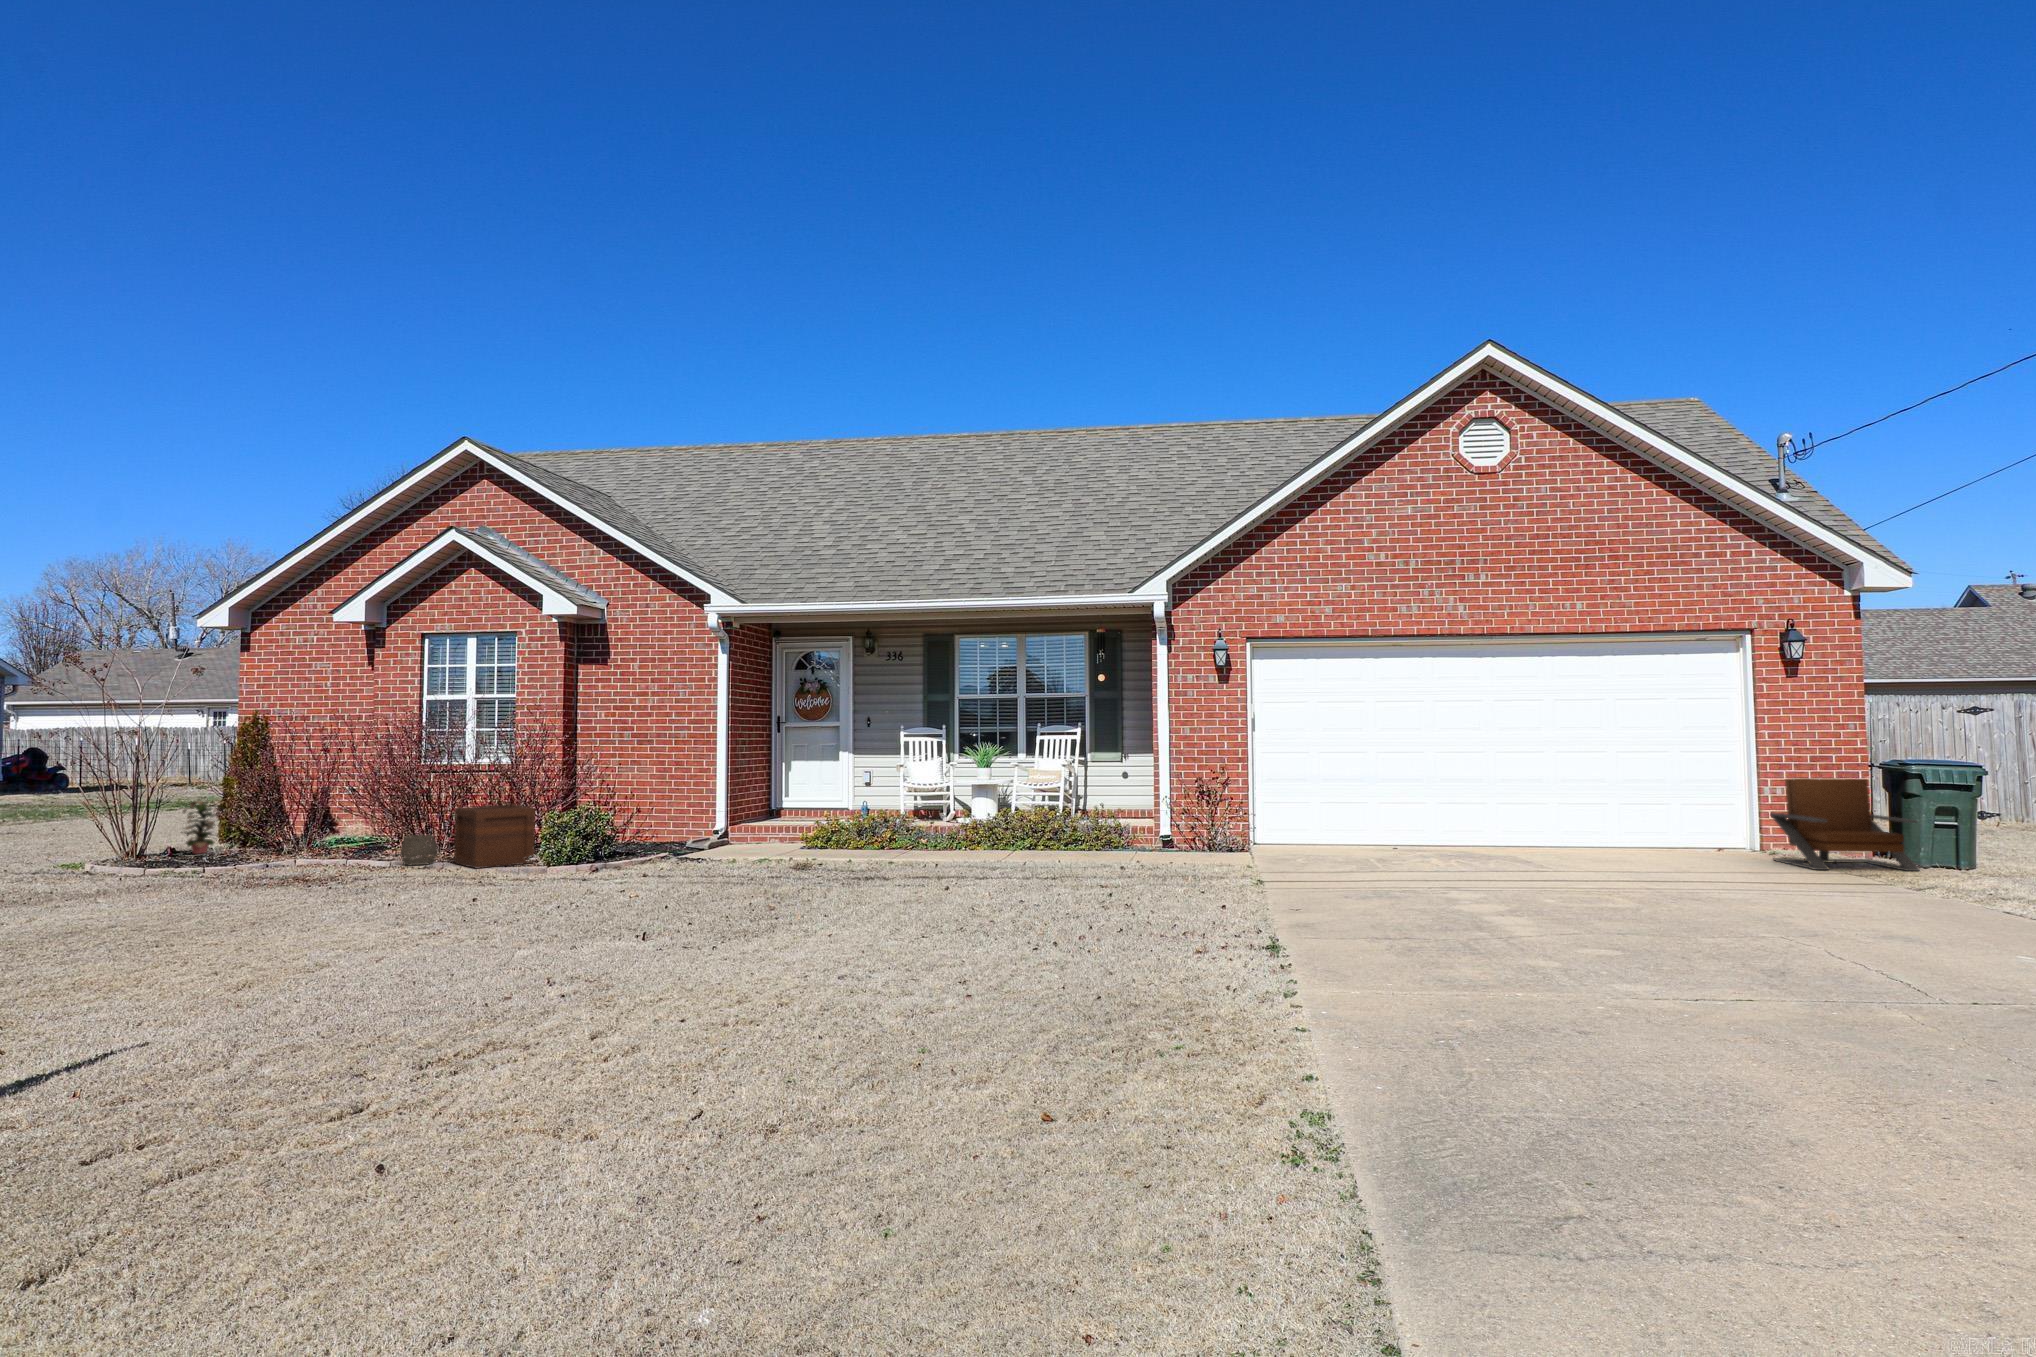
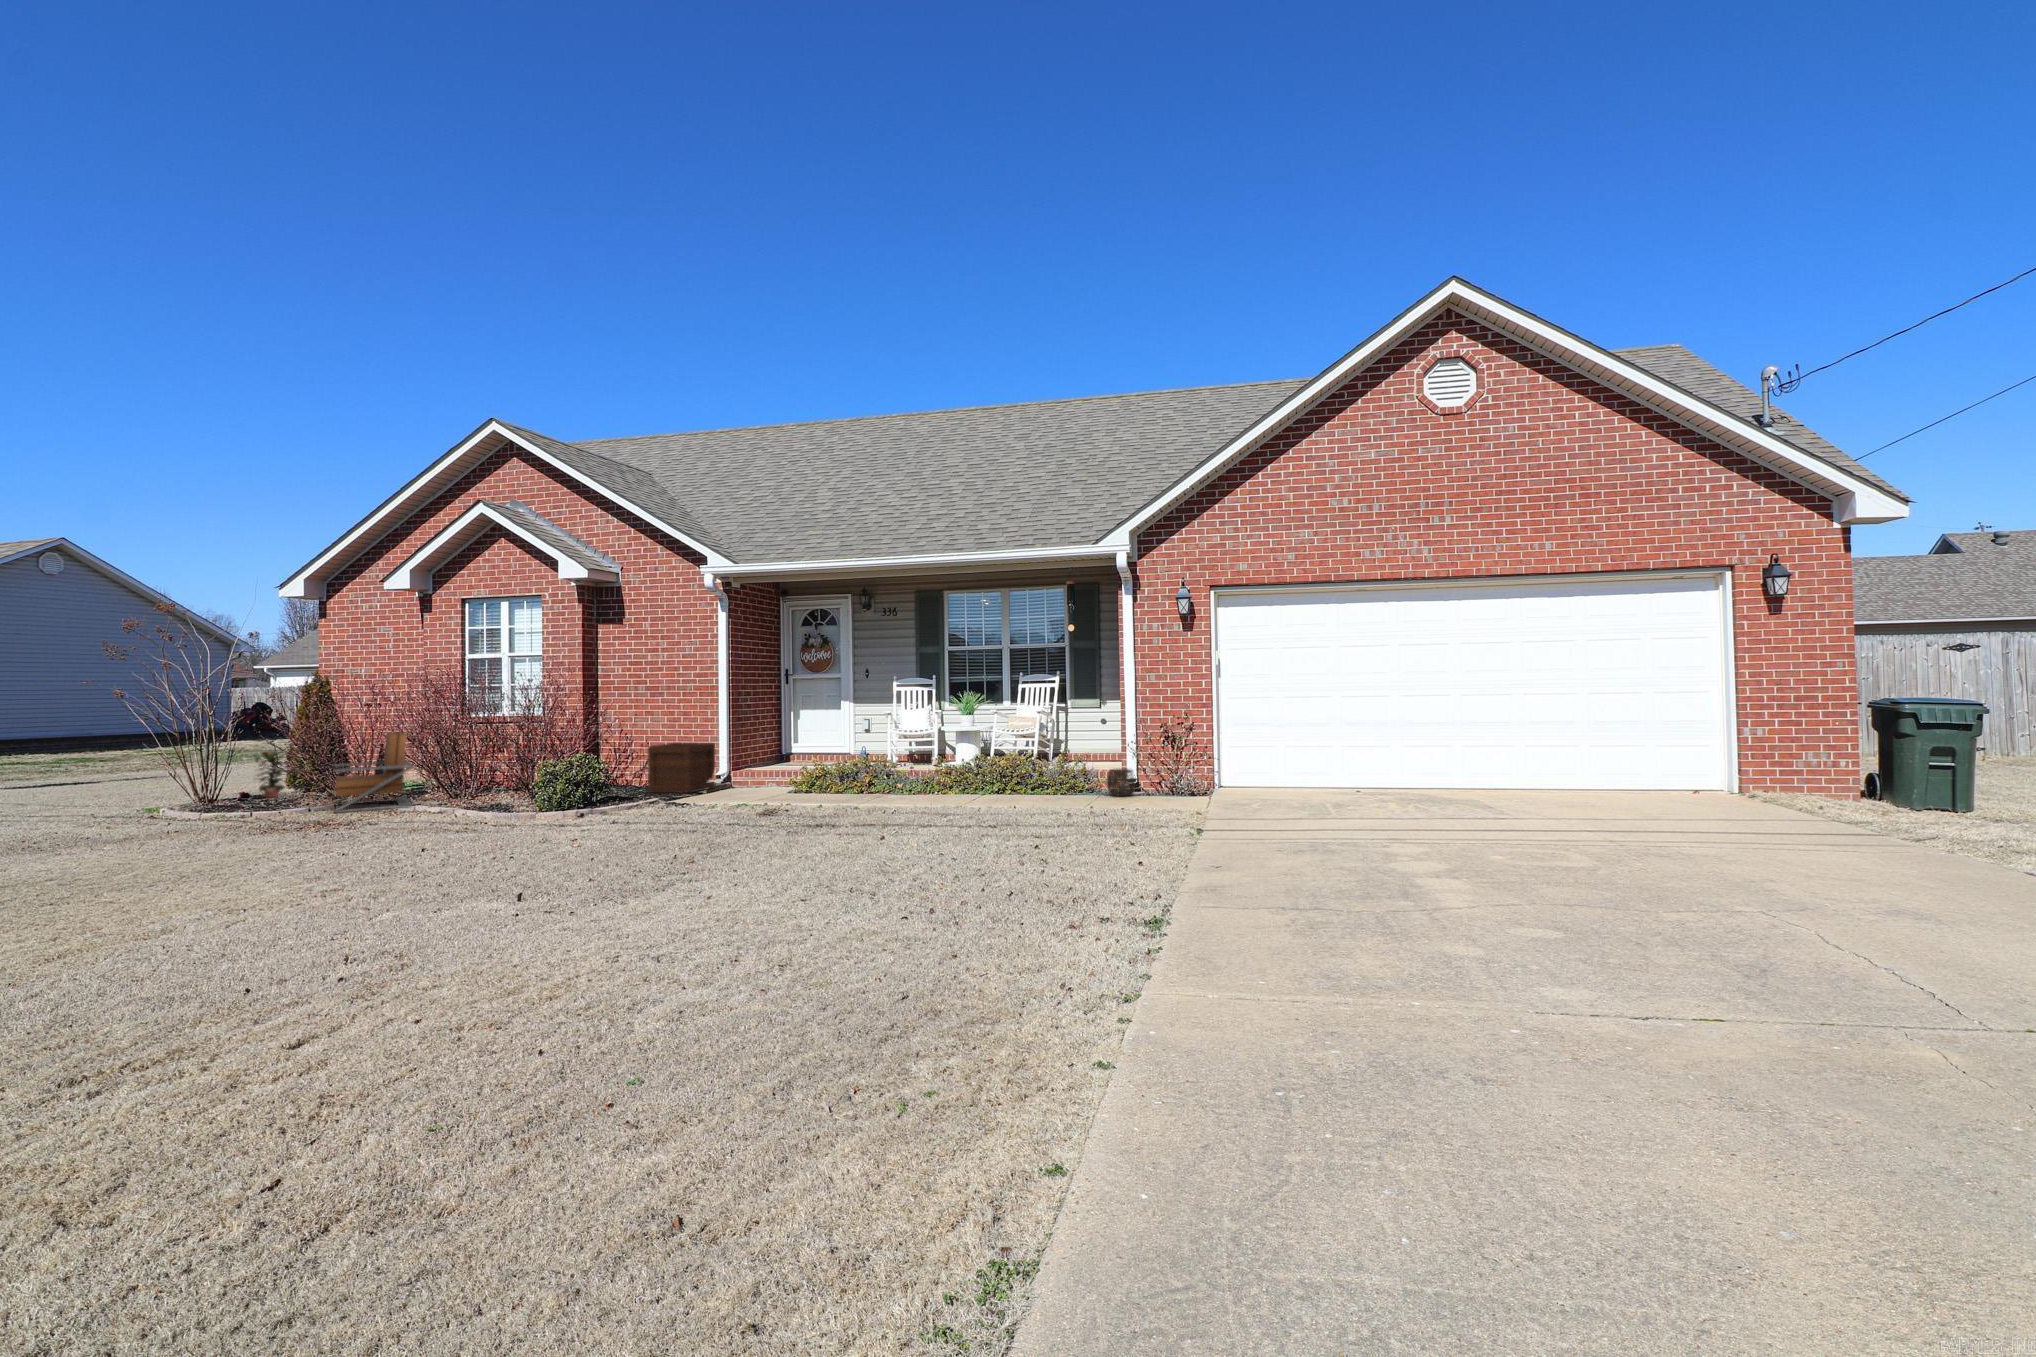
lounge chair: present [1770,778,1920,871] -> present [334,732,414,813]
wooden crate: present [454,805,535,869] -> present [648,743,716,793]
woven basket: present [400,835,437,866] -> present [1107,769,1136,796]

